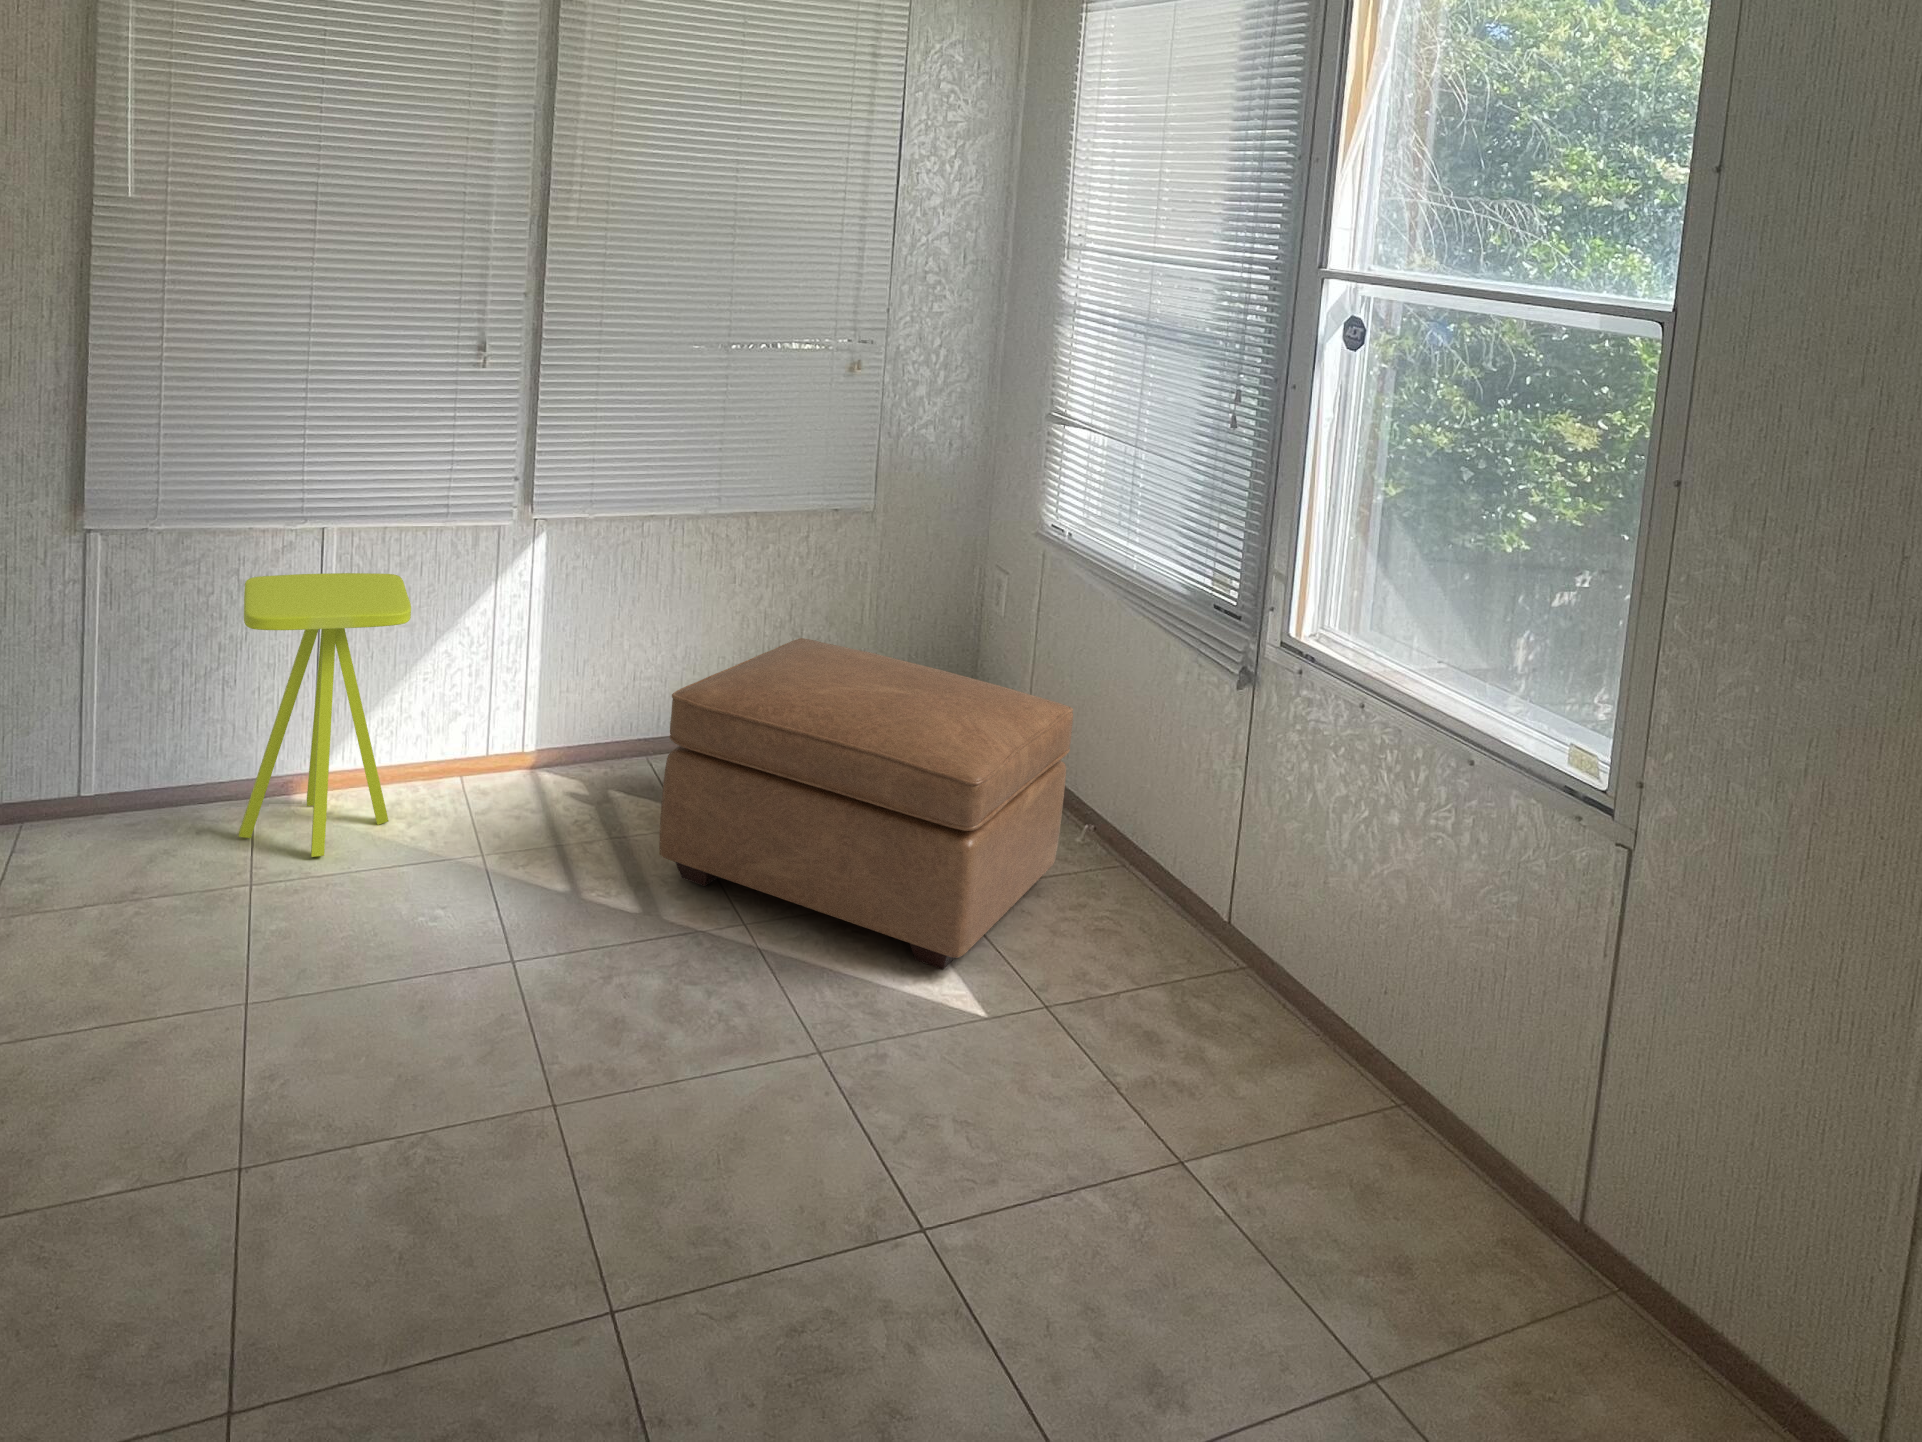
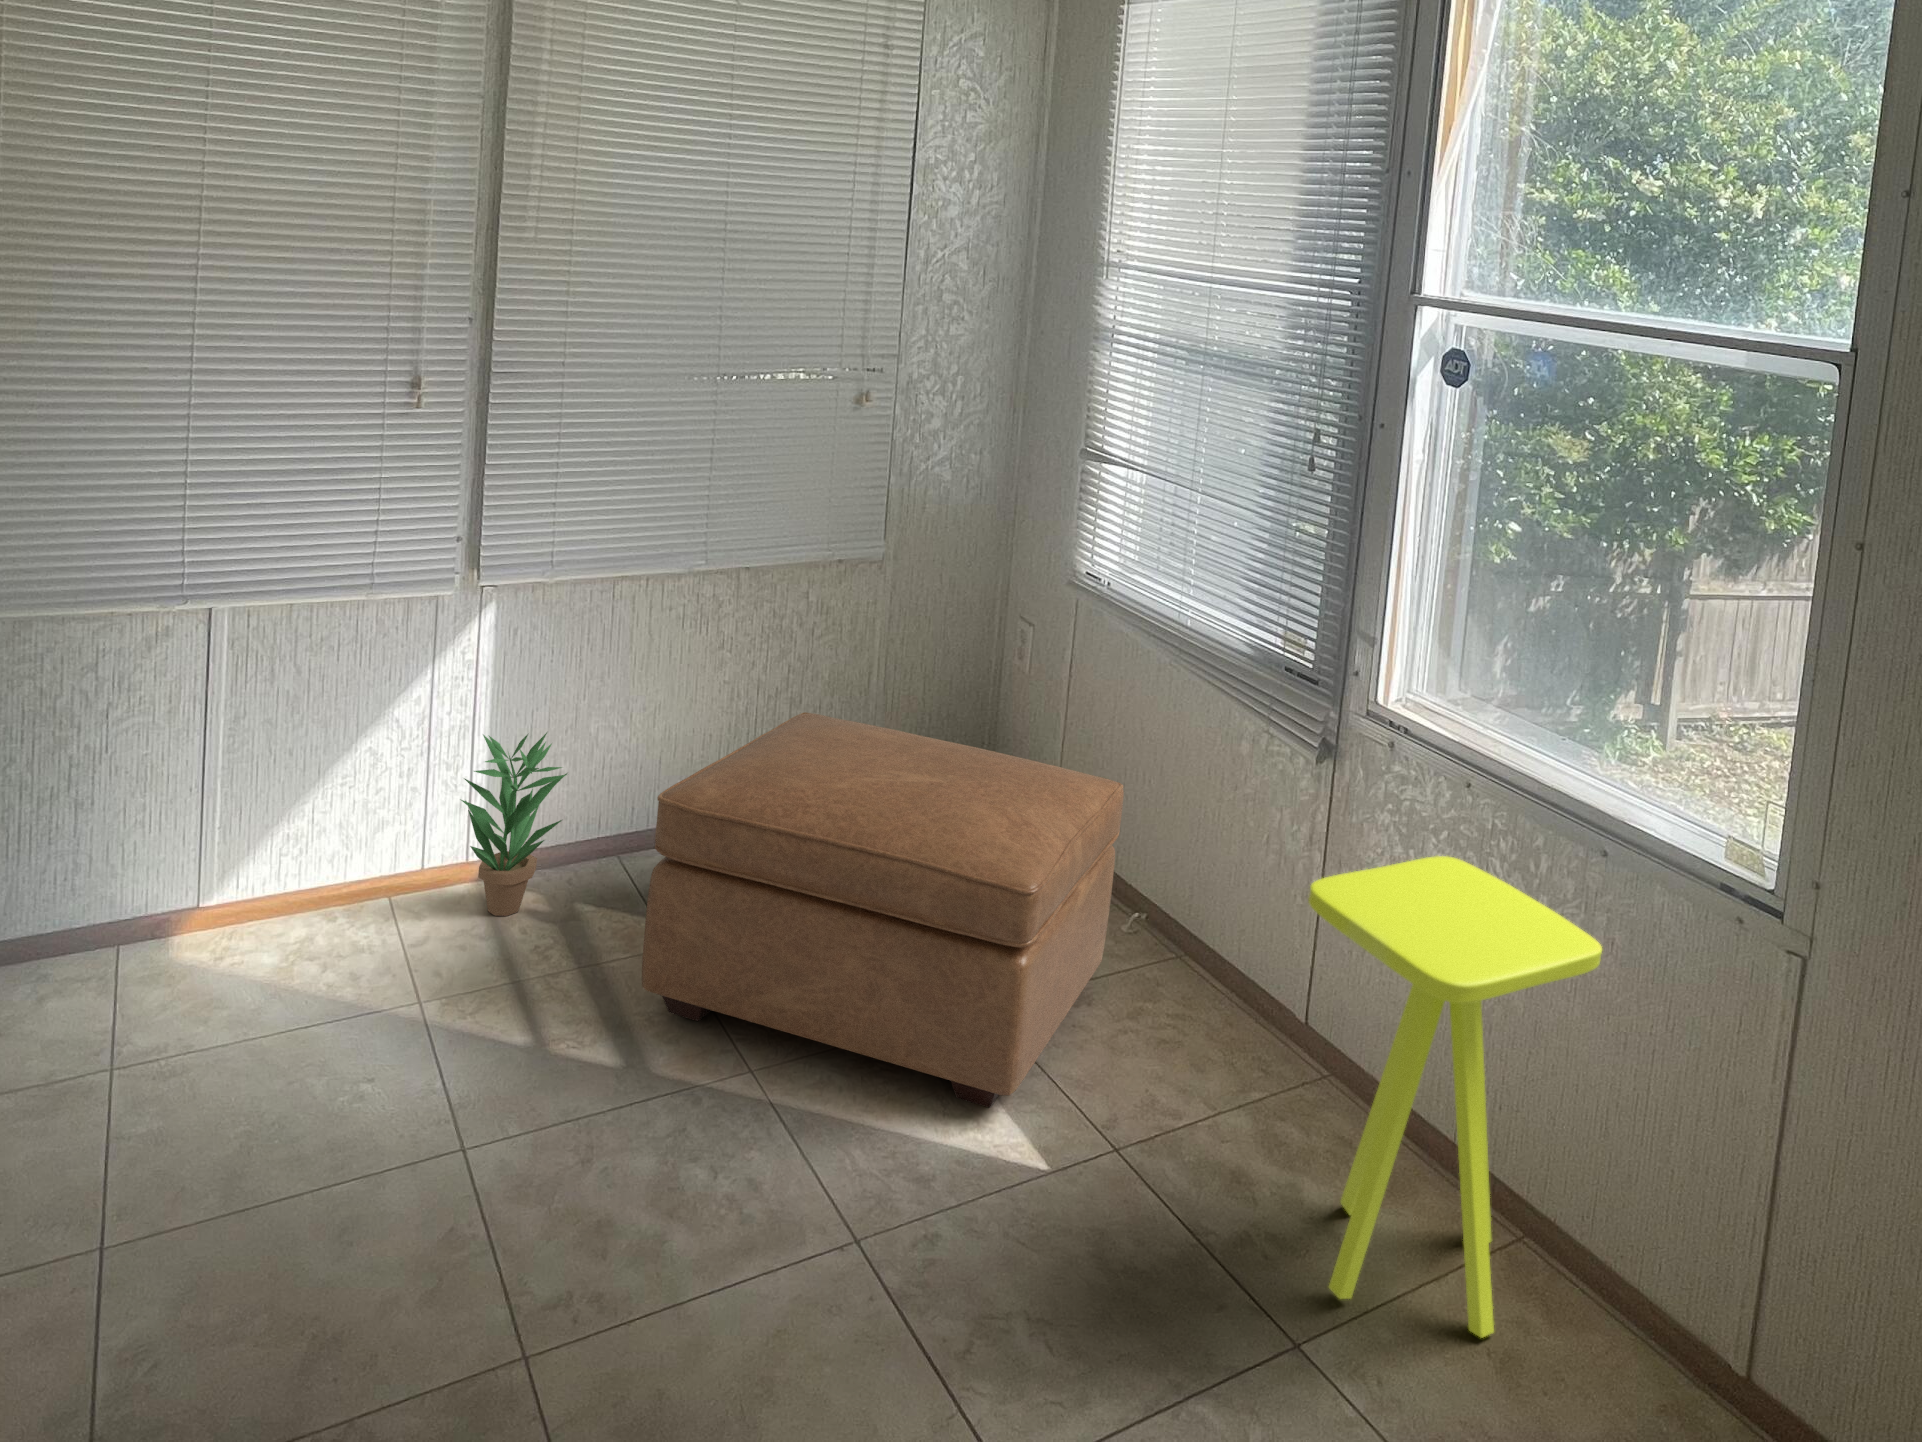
side table: present [239,573,411,857] -> present [1308,856,1602,1338]
potted plant: none [517,643,605,798] -> present [460,733,567,916]

